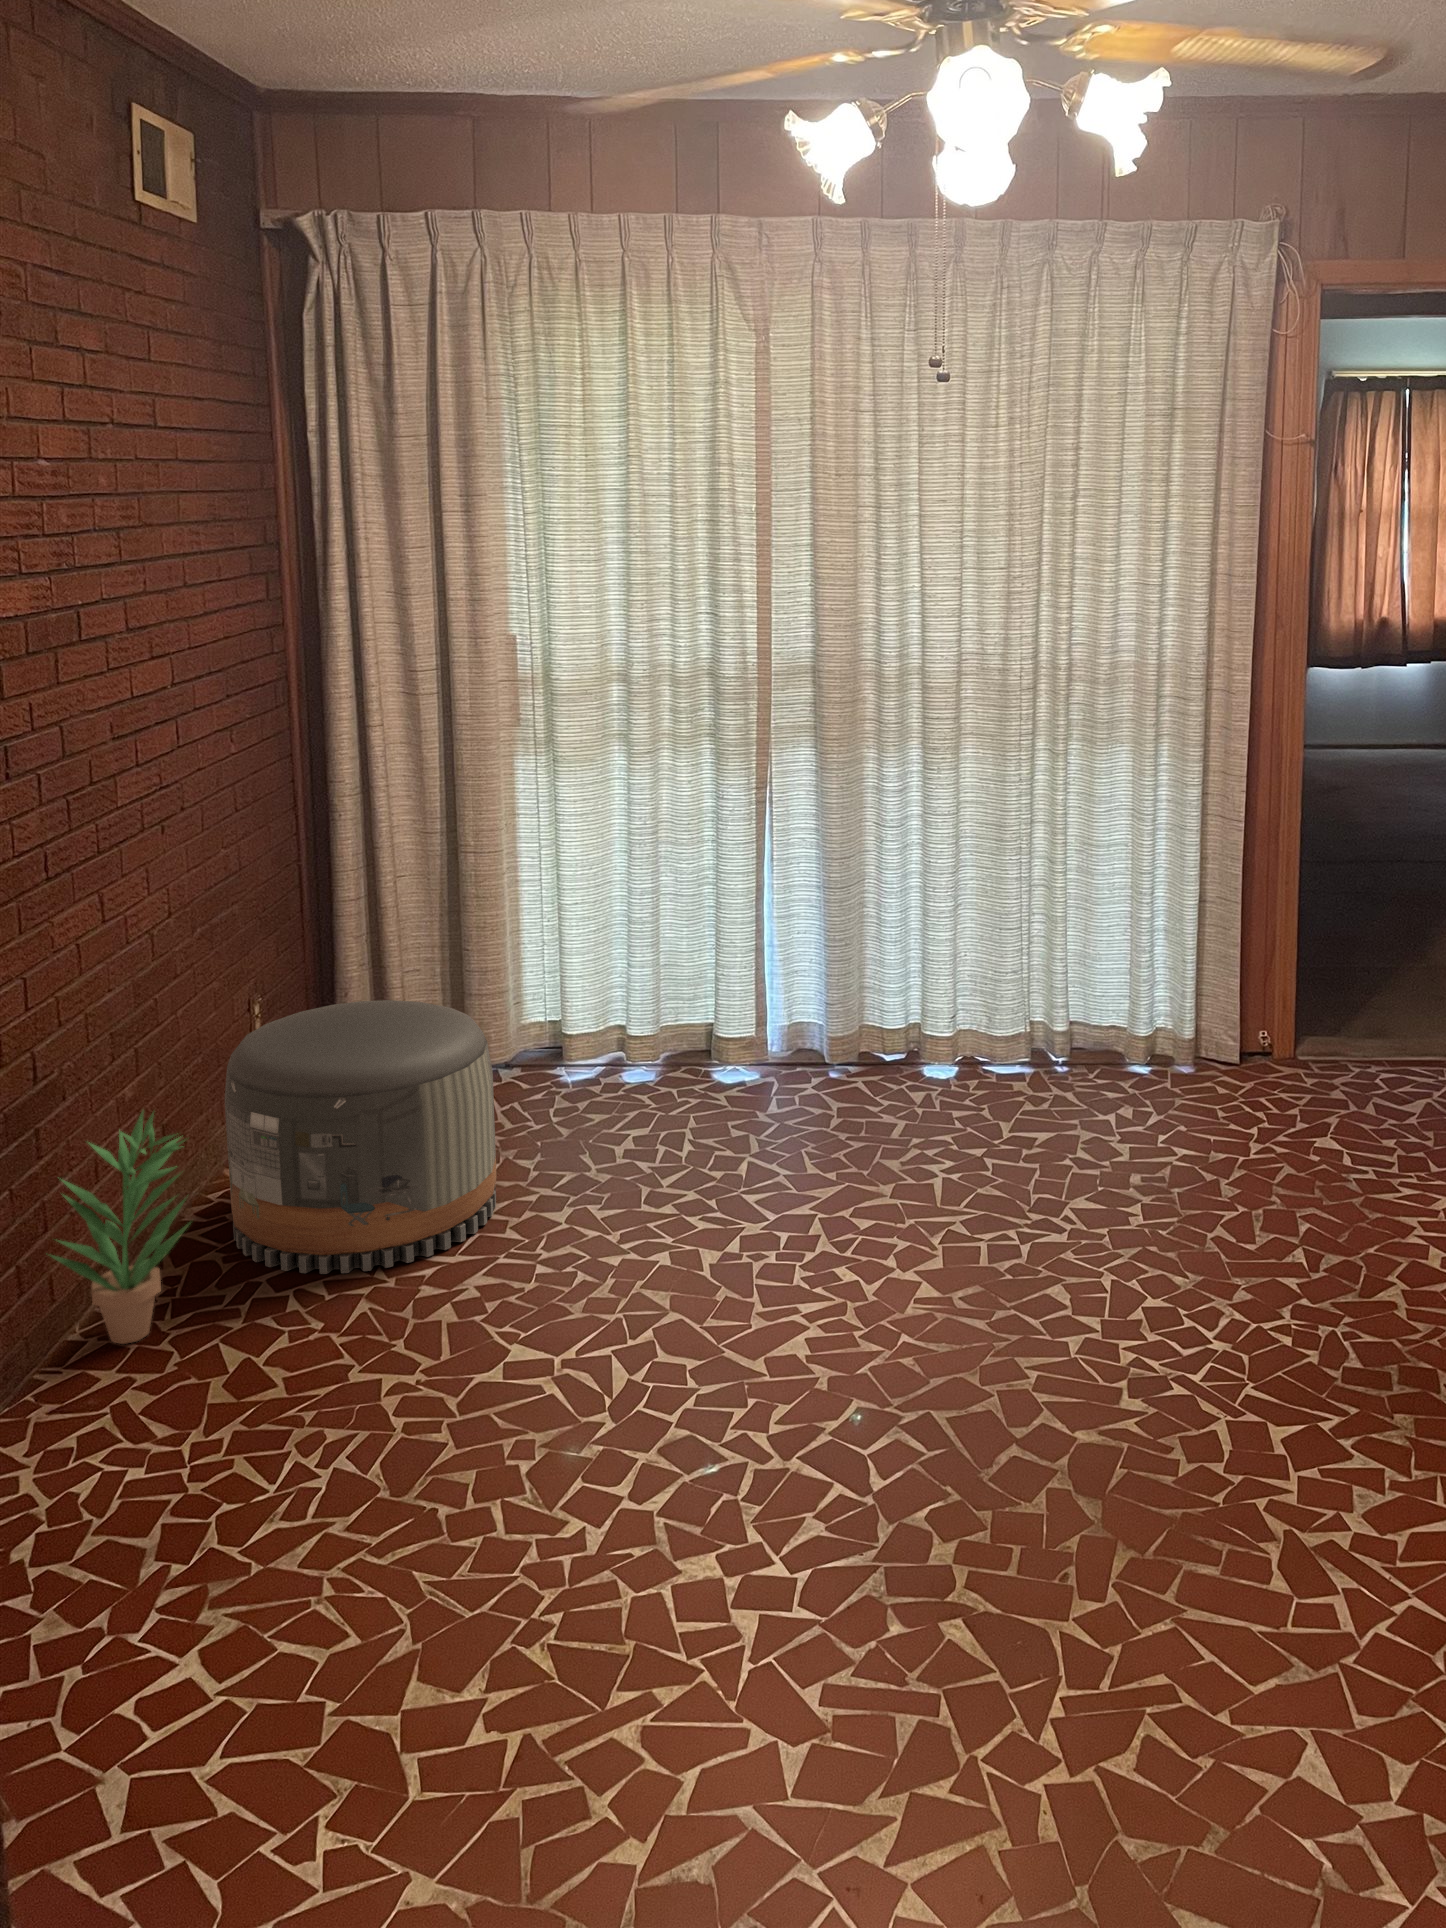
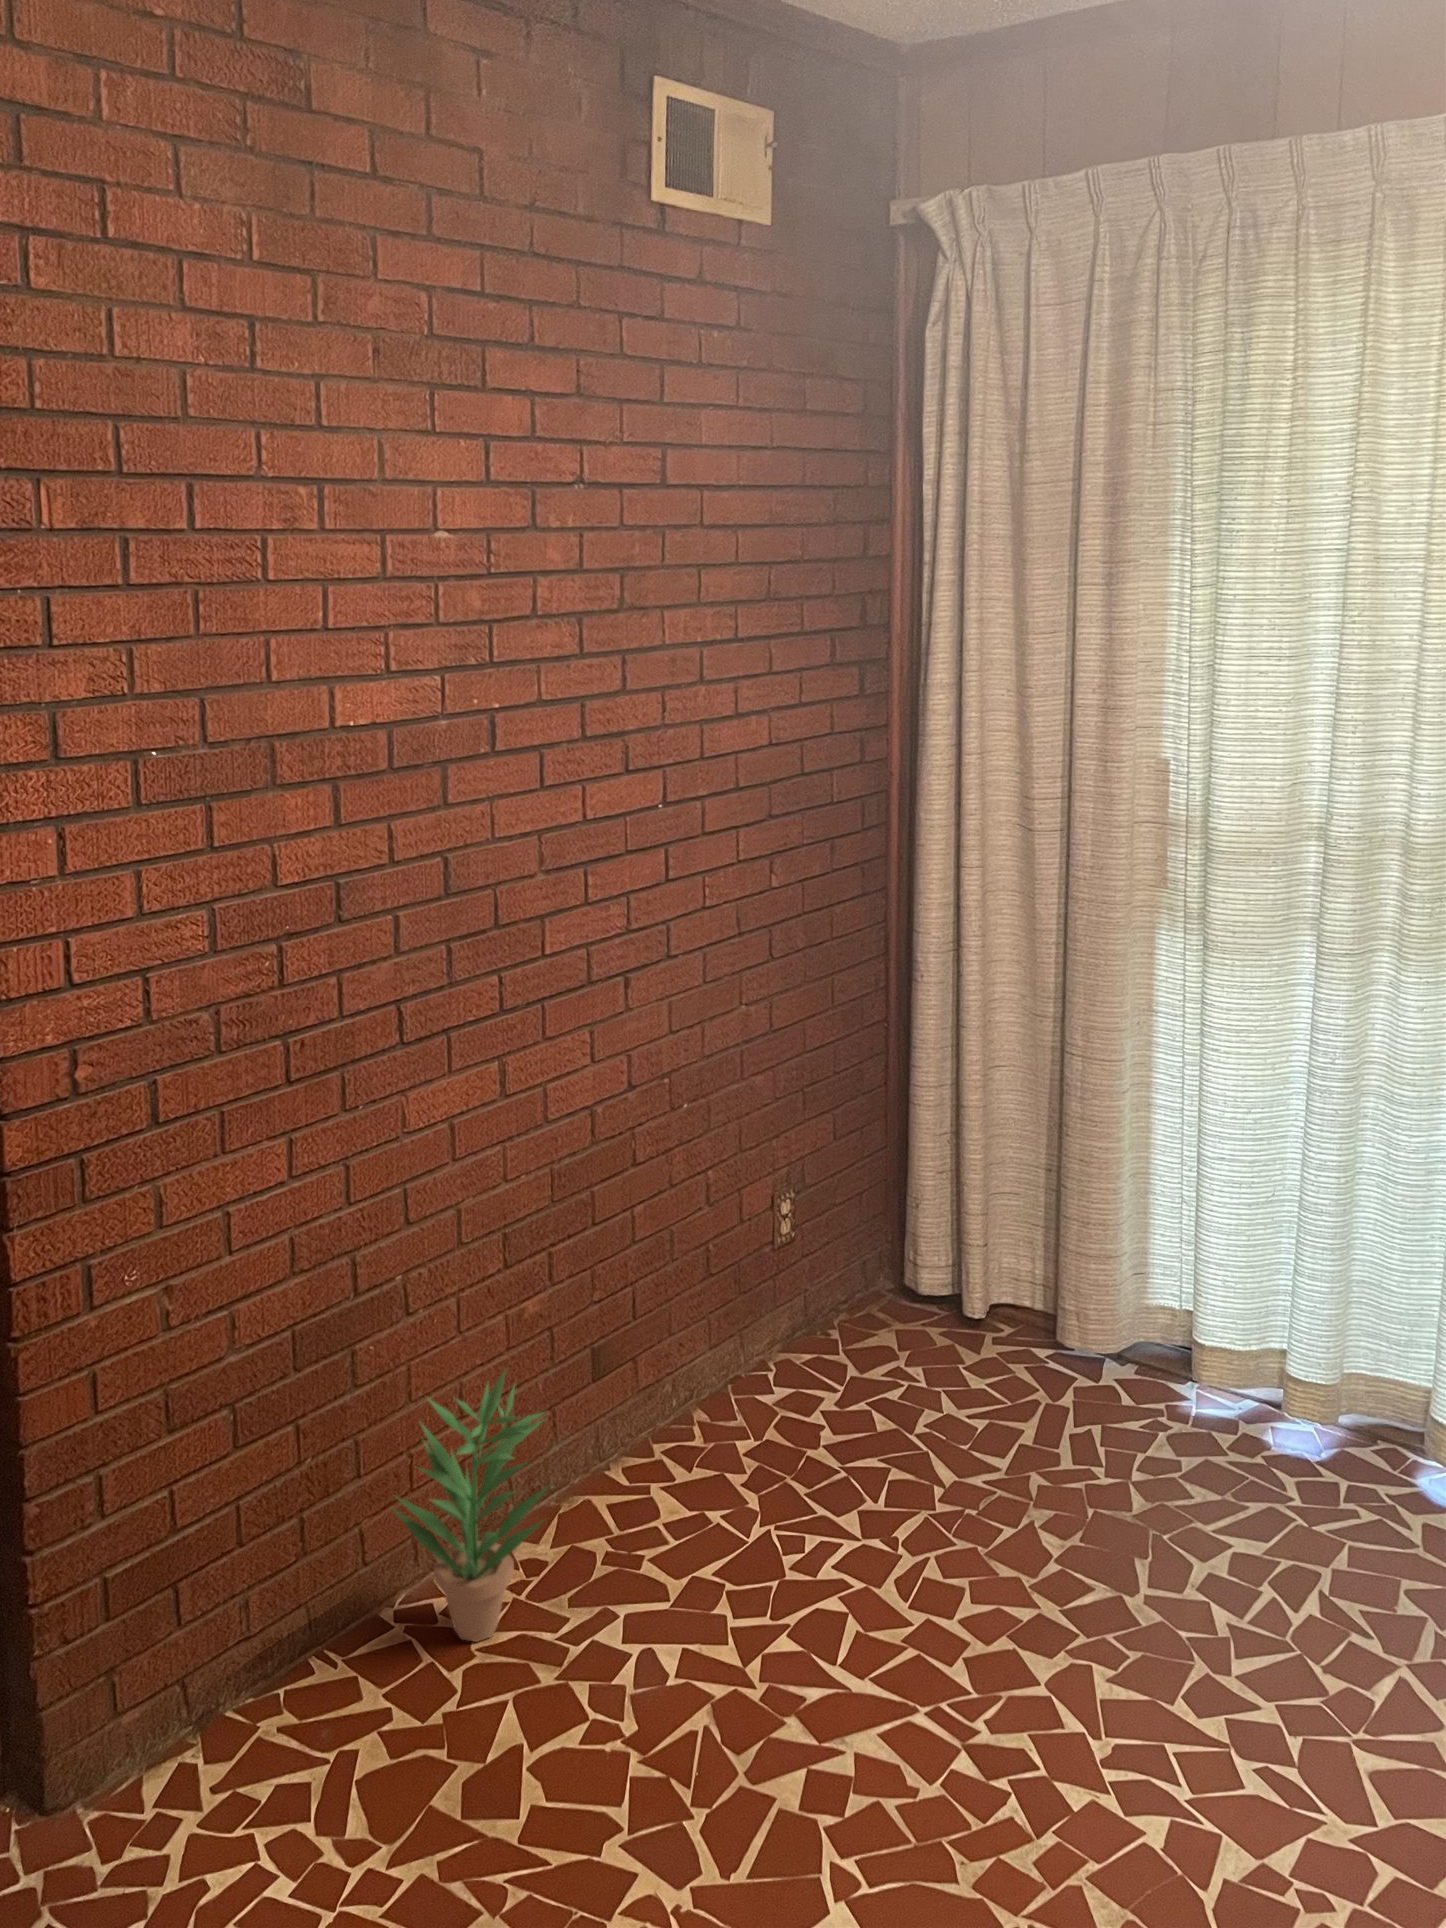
pouf: present [225,1000,497,1274] -> none [649,1255,987,1660]

